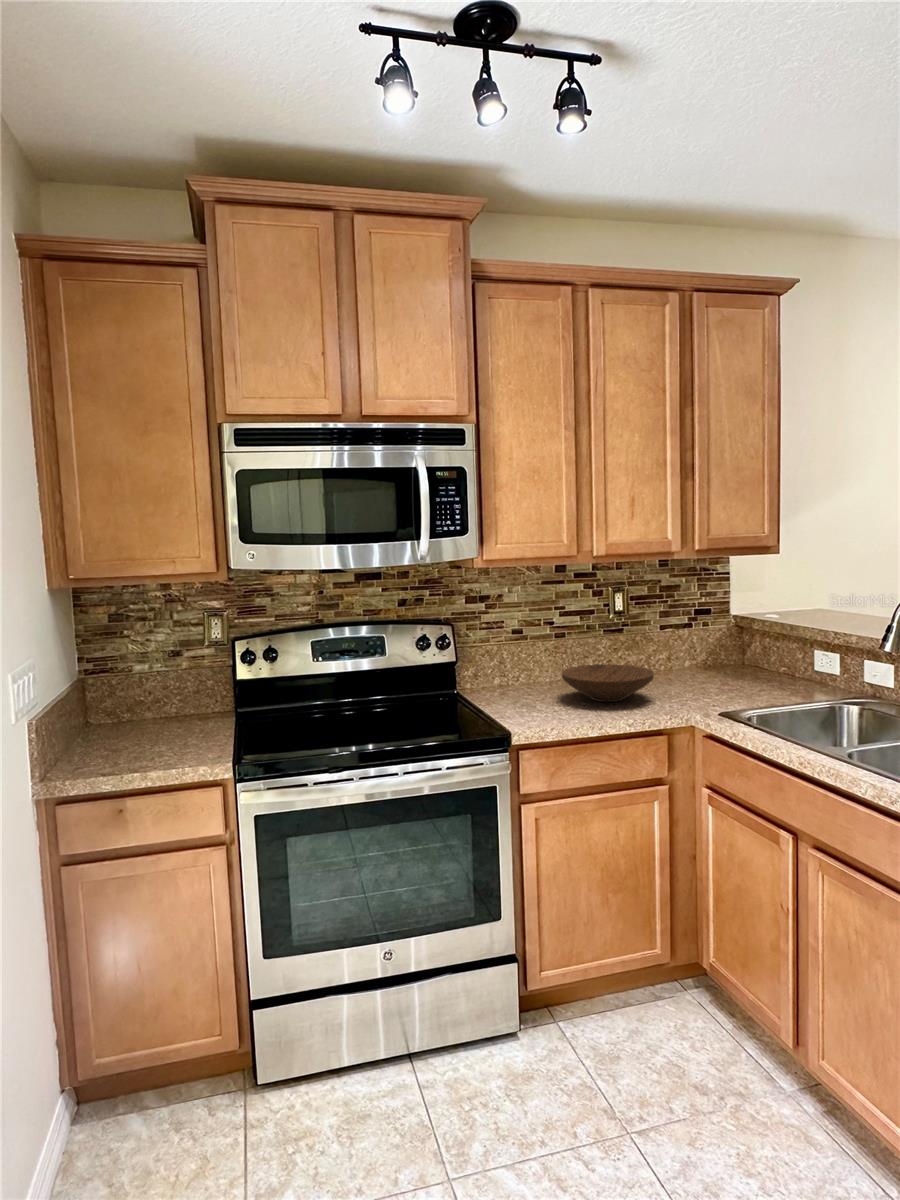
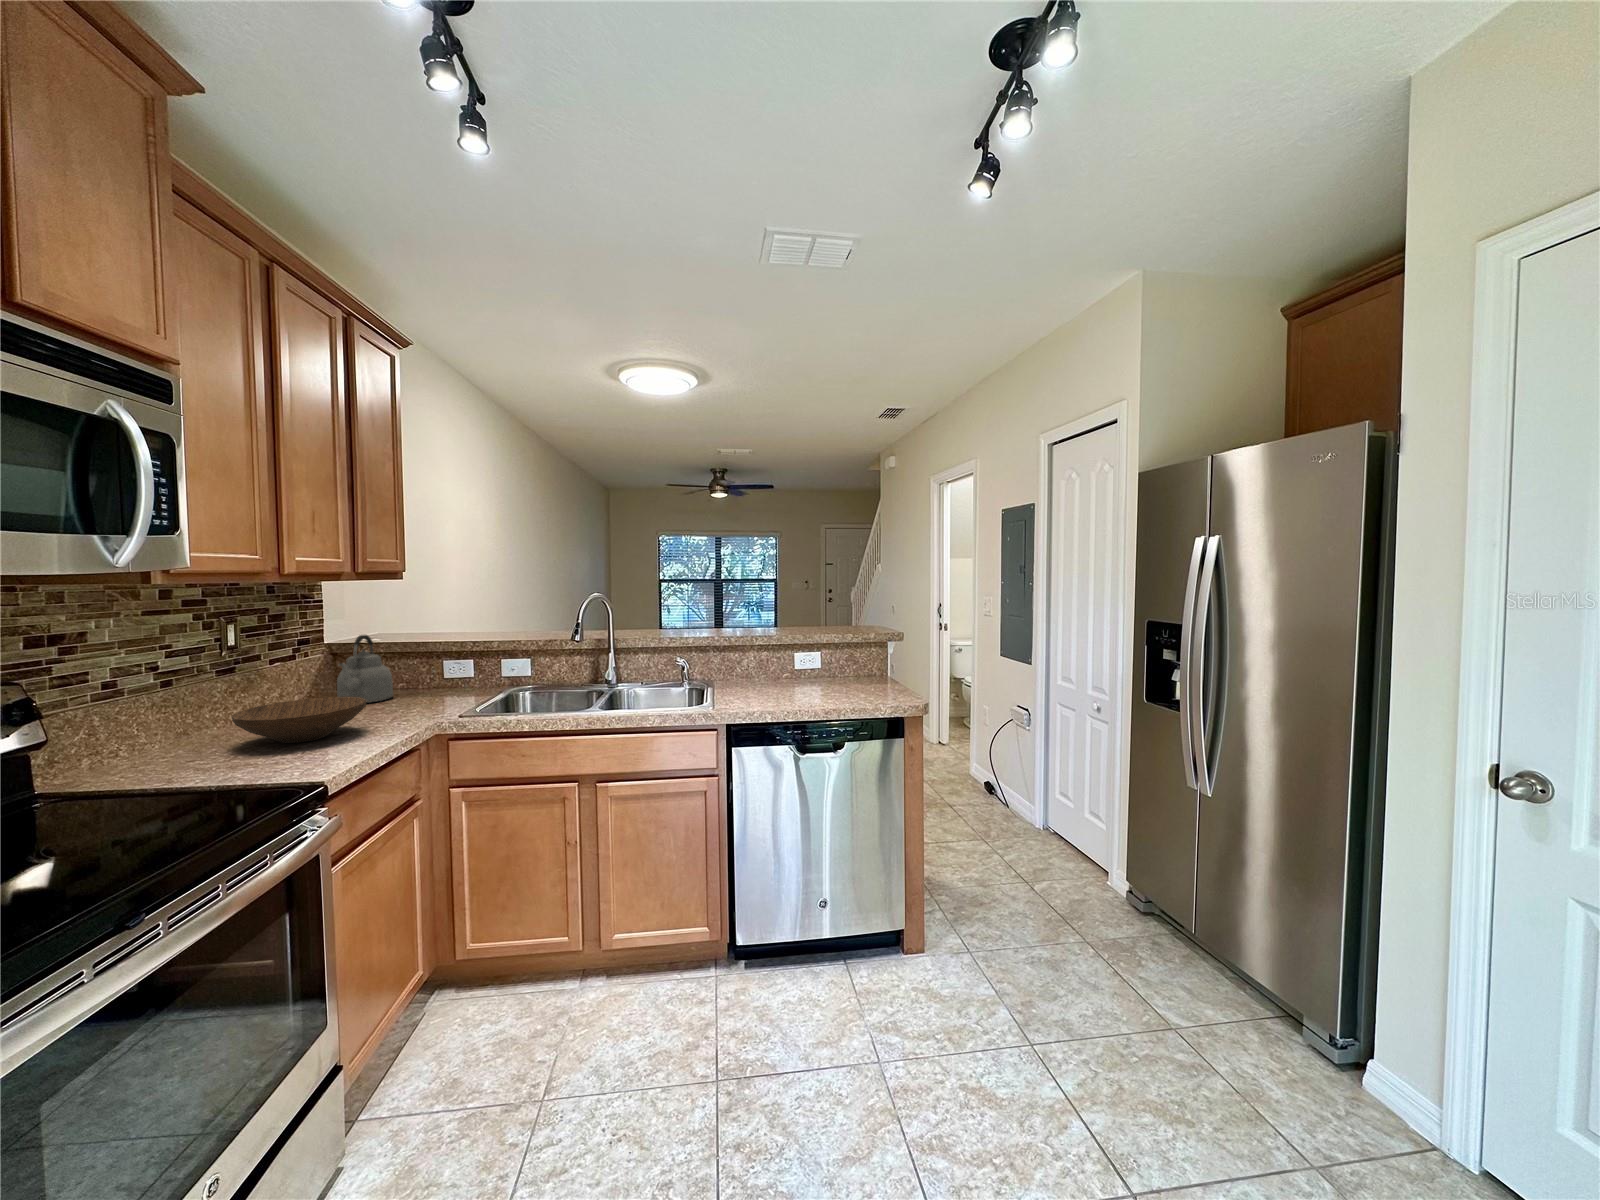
kettle: none [692,612,757,682] -> present [337,635,393,703]

